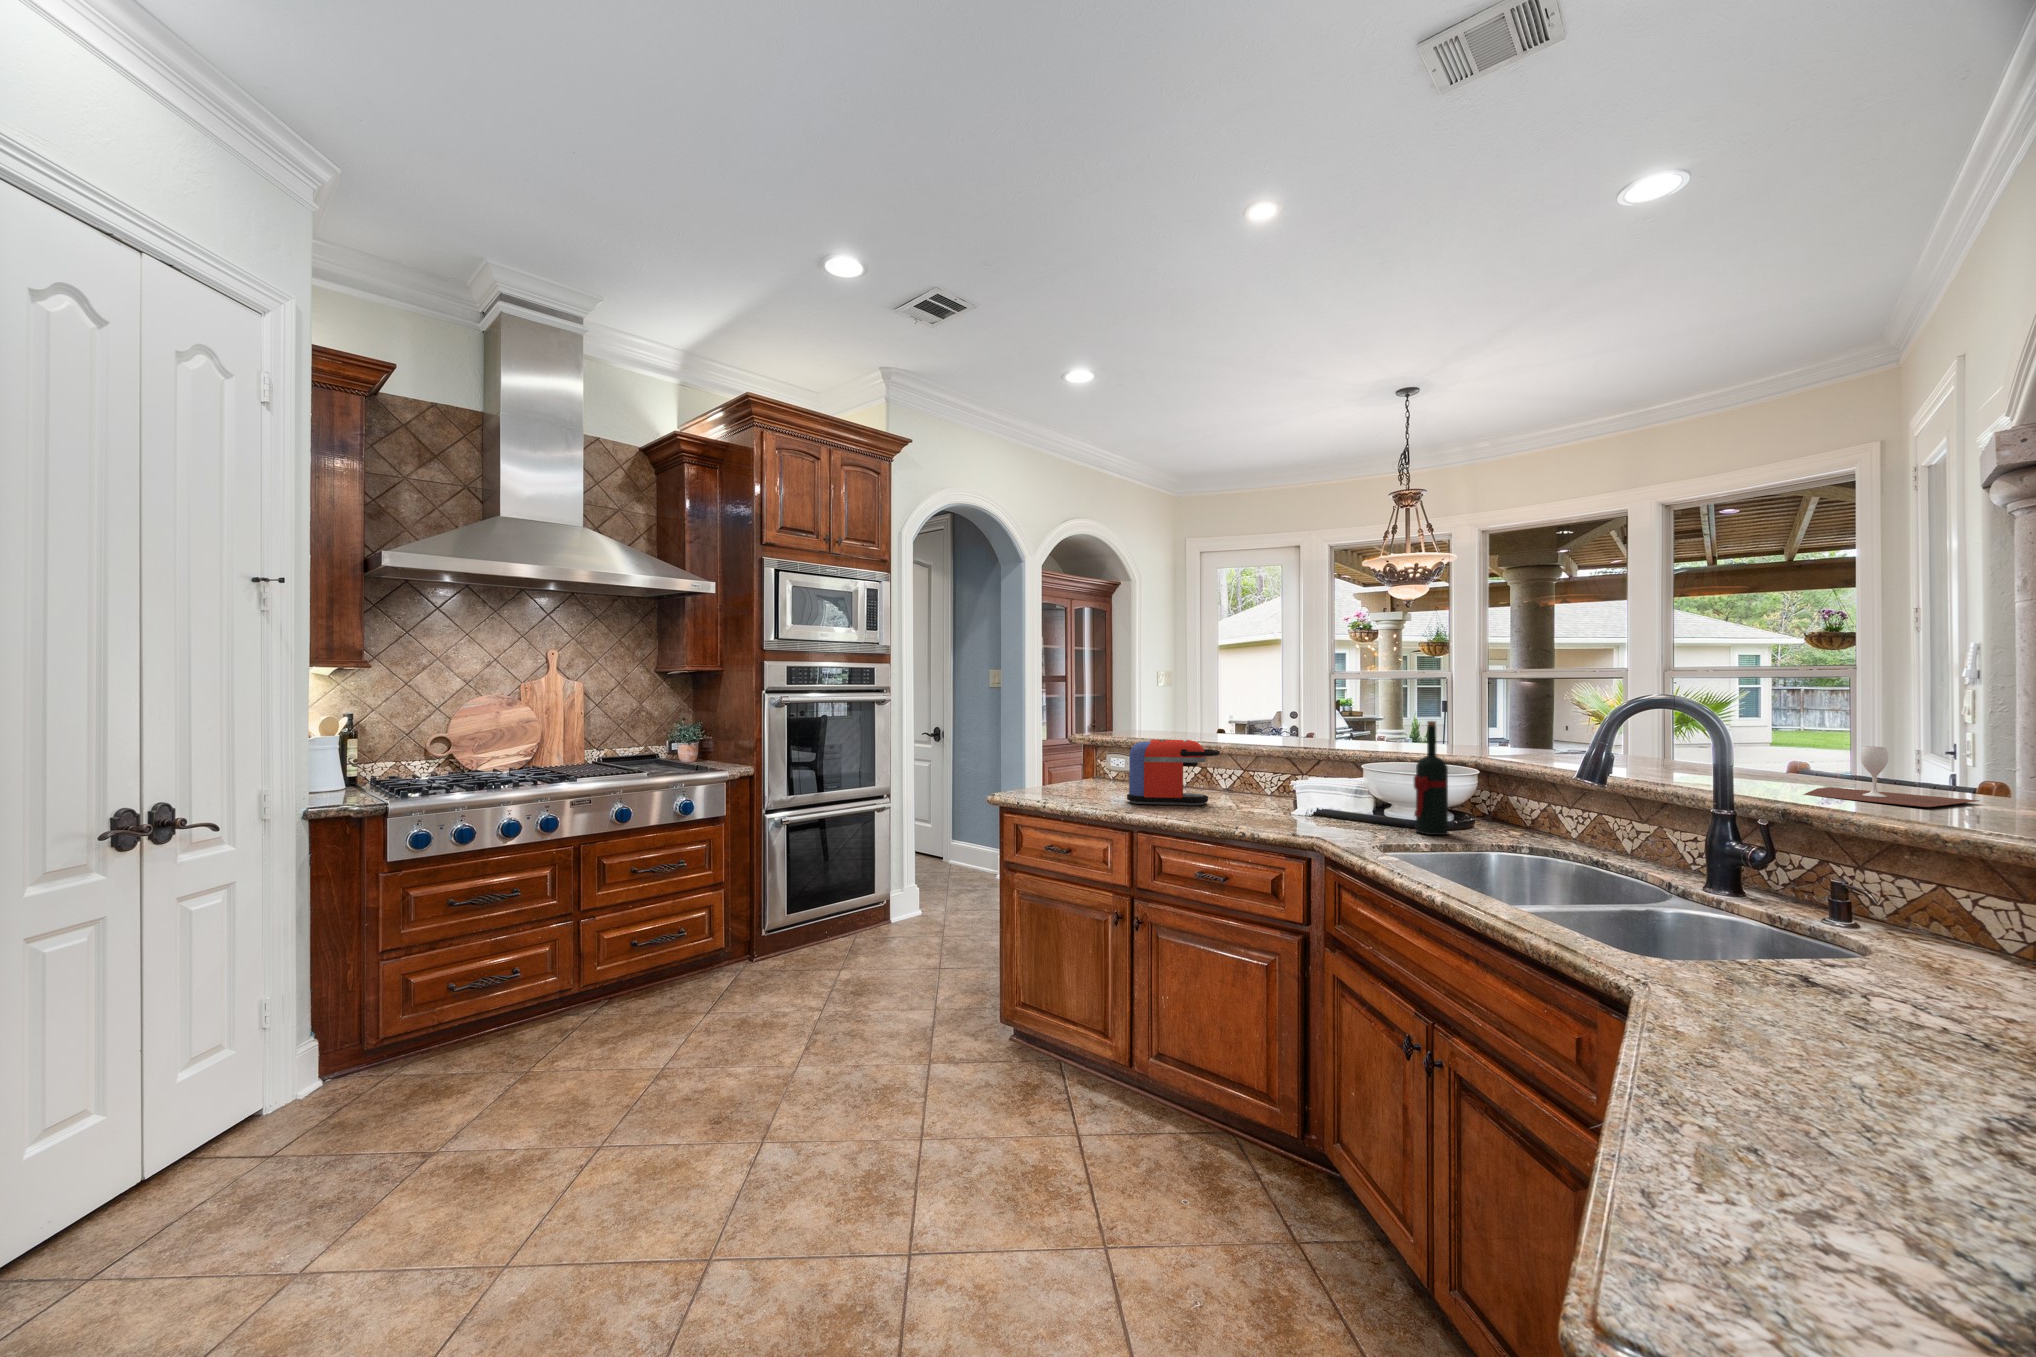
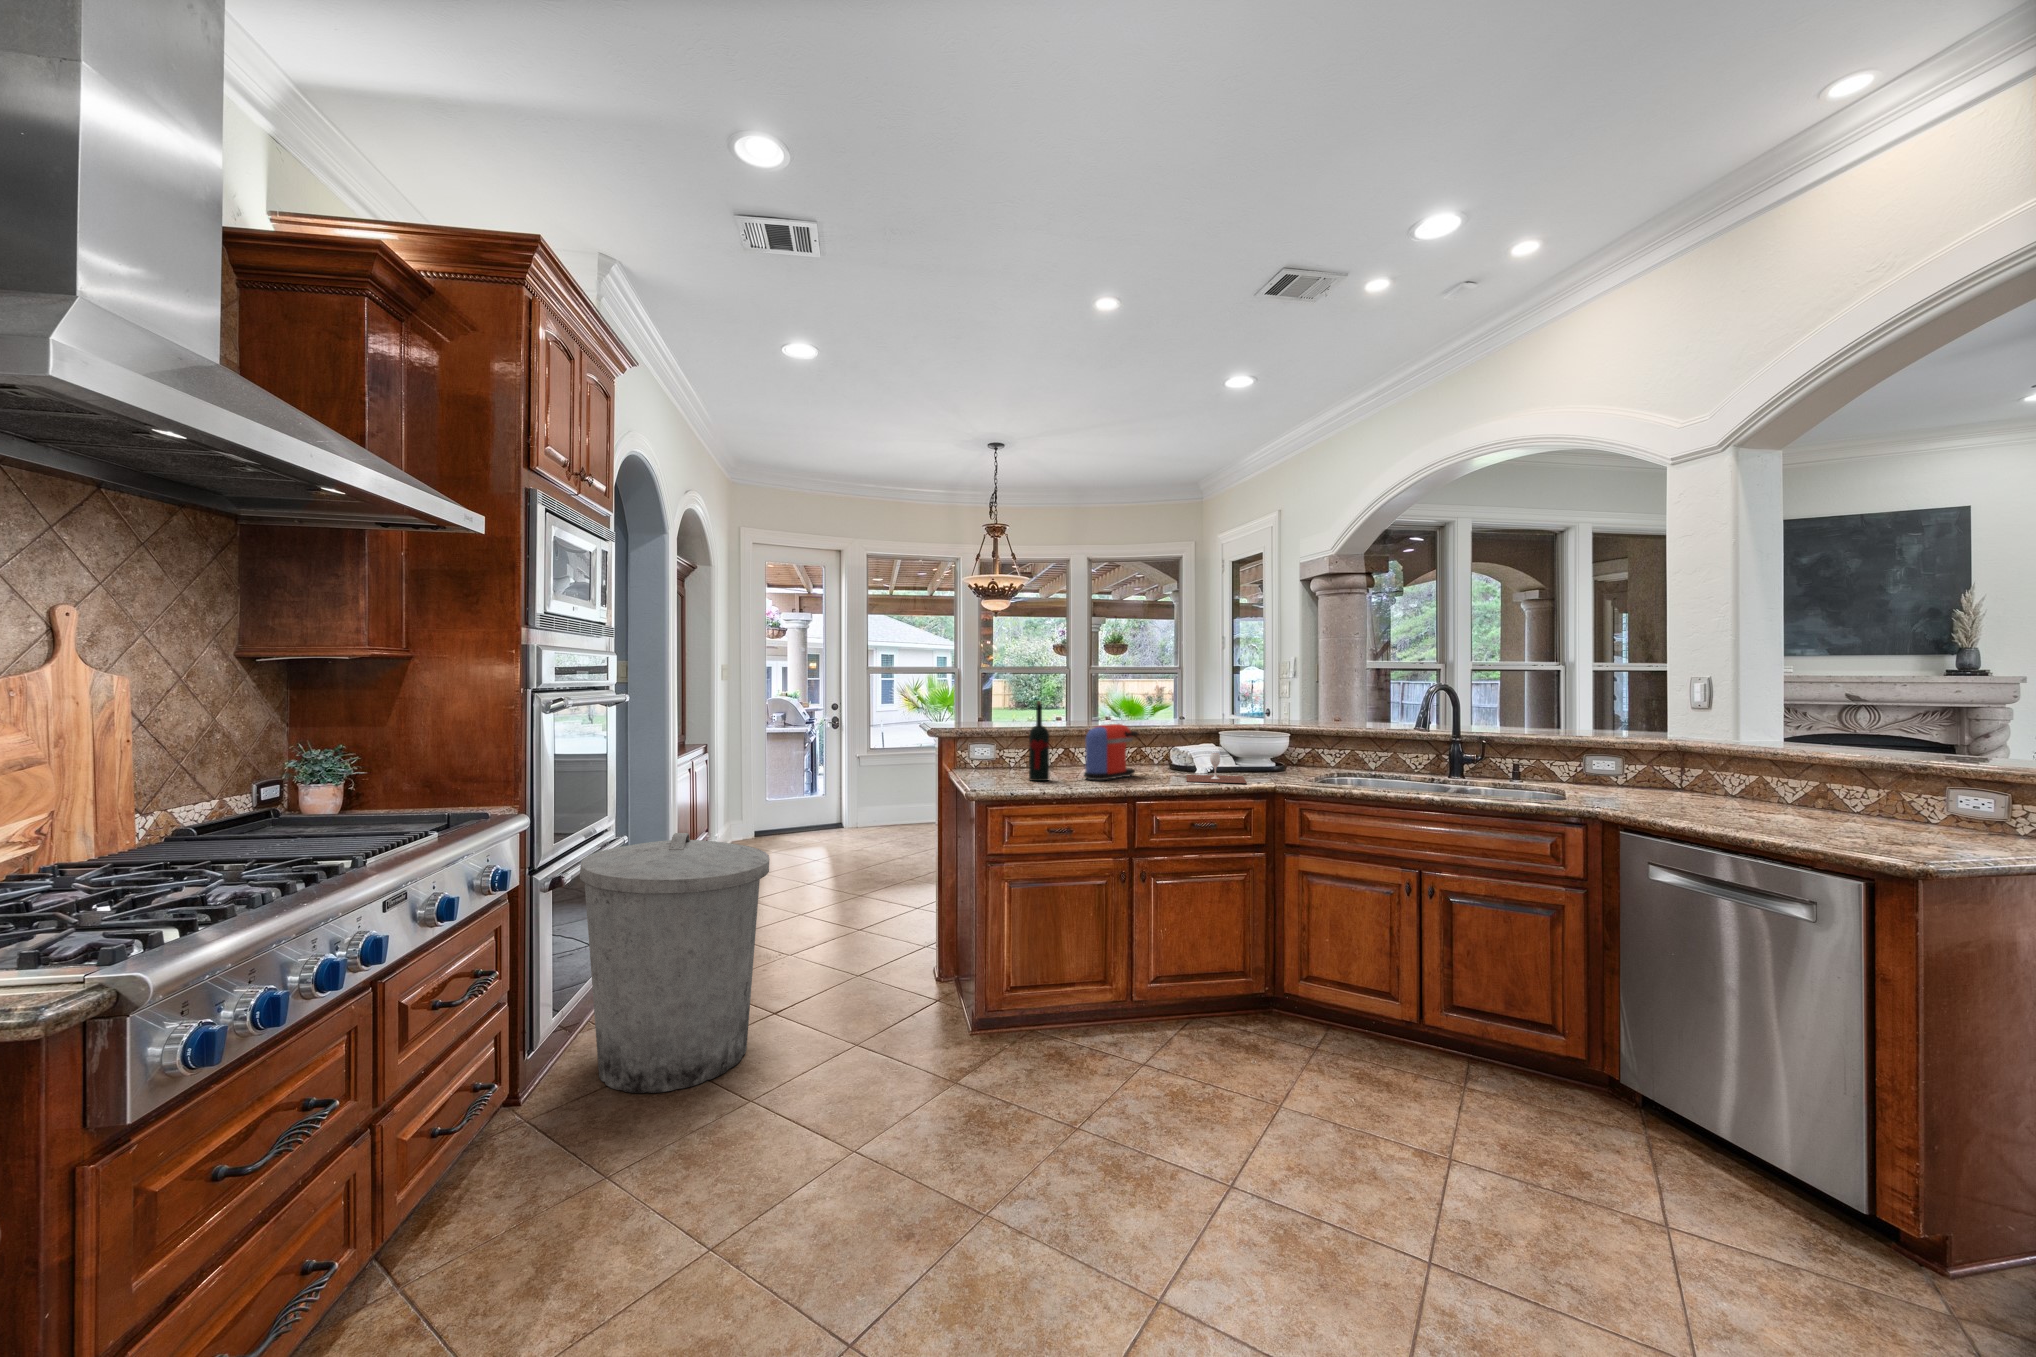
wine bottle: present [1414,721,1448,835] -> present [1029,701,1050,781]
wine glass: present [1804,746,1979,807] -> present [1187,753,1246,783]
trash can: none [777,801,912,989] -> present [580,833,770,1093]

